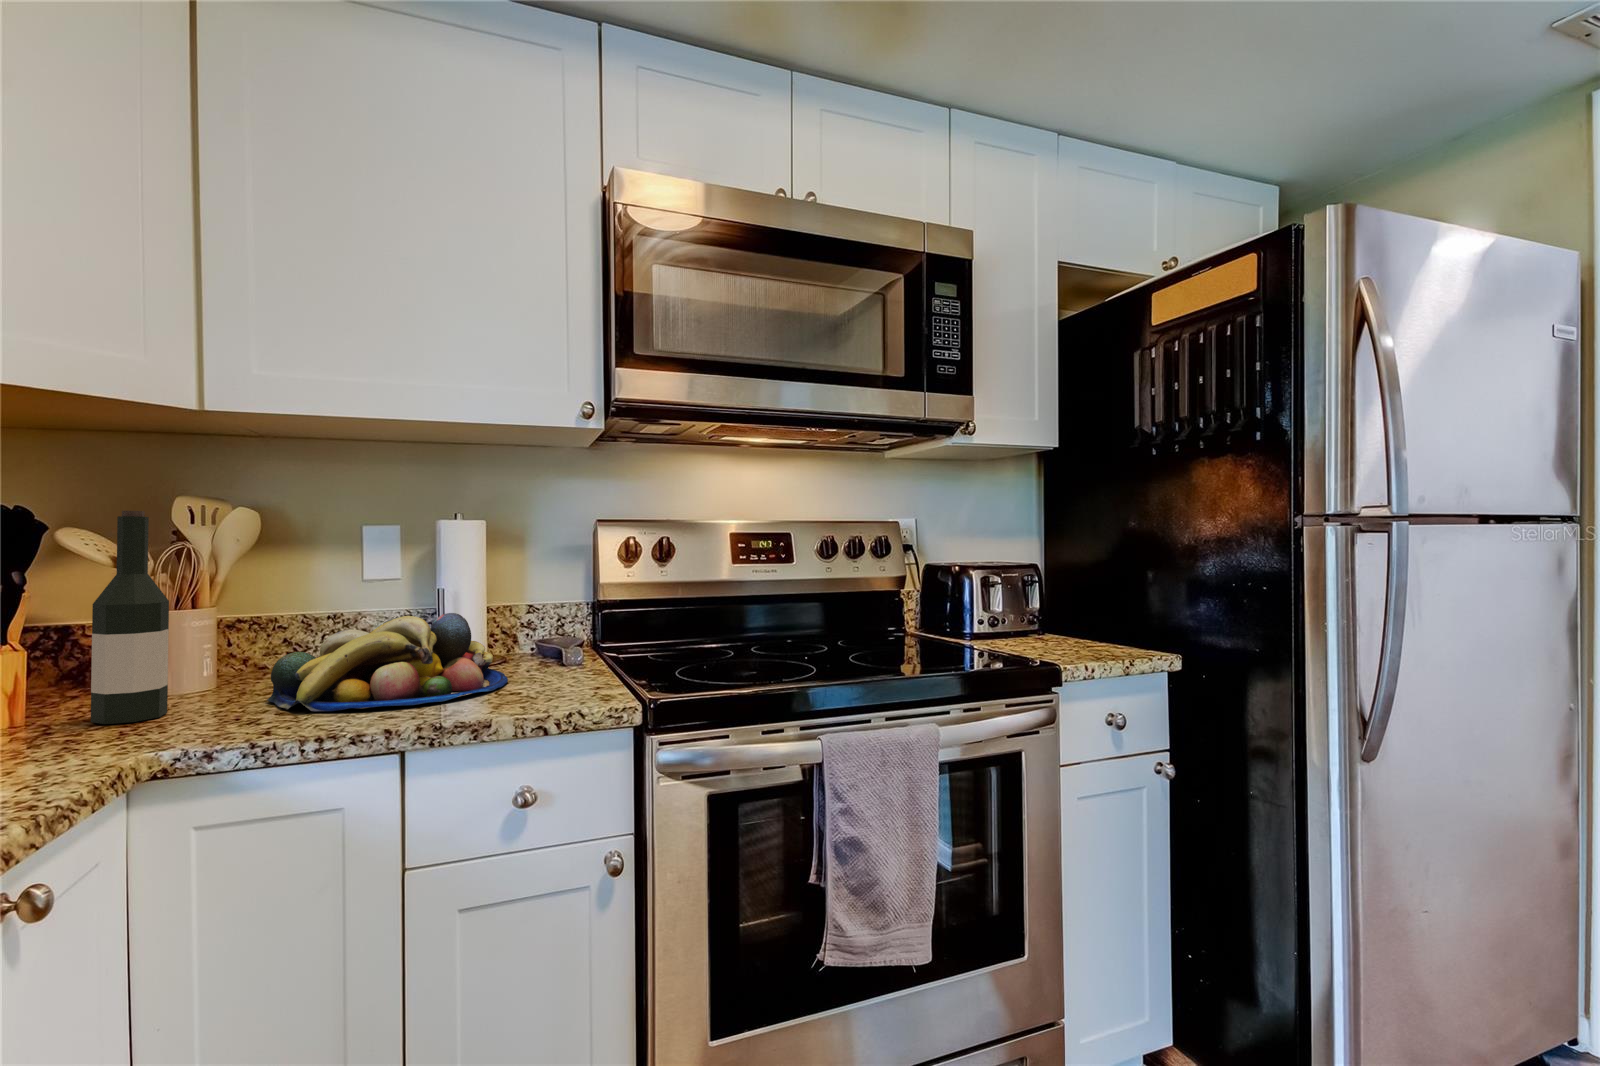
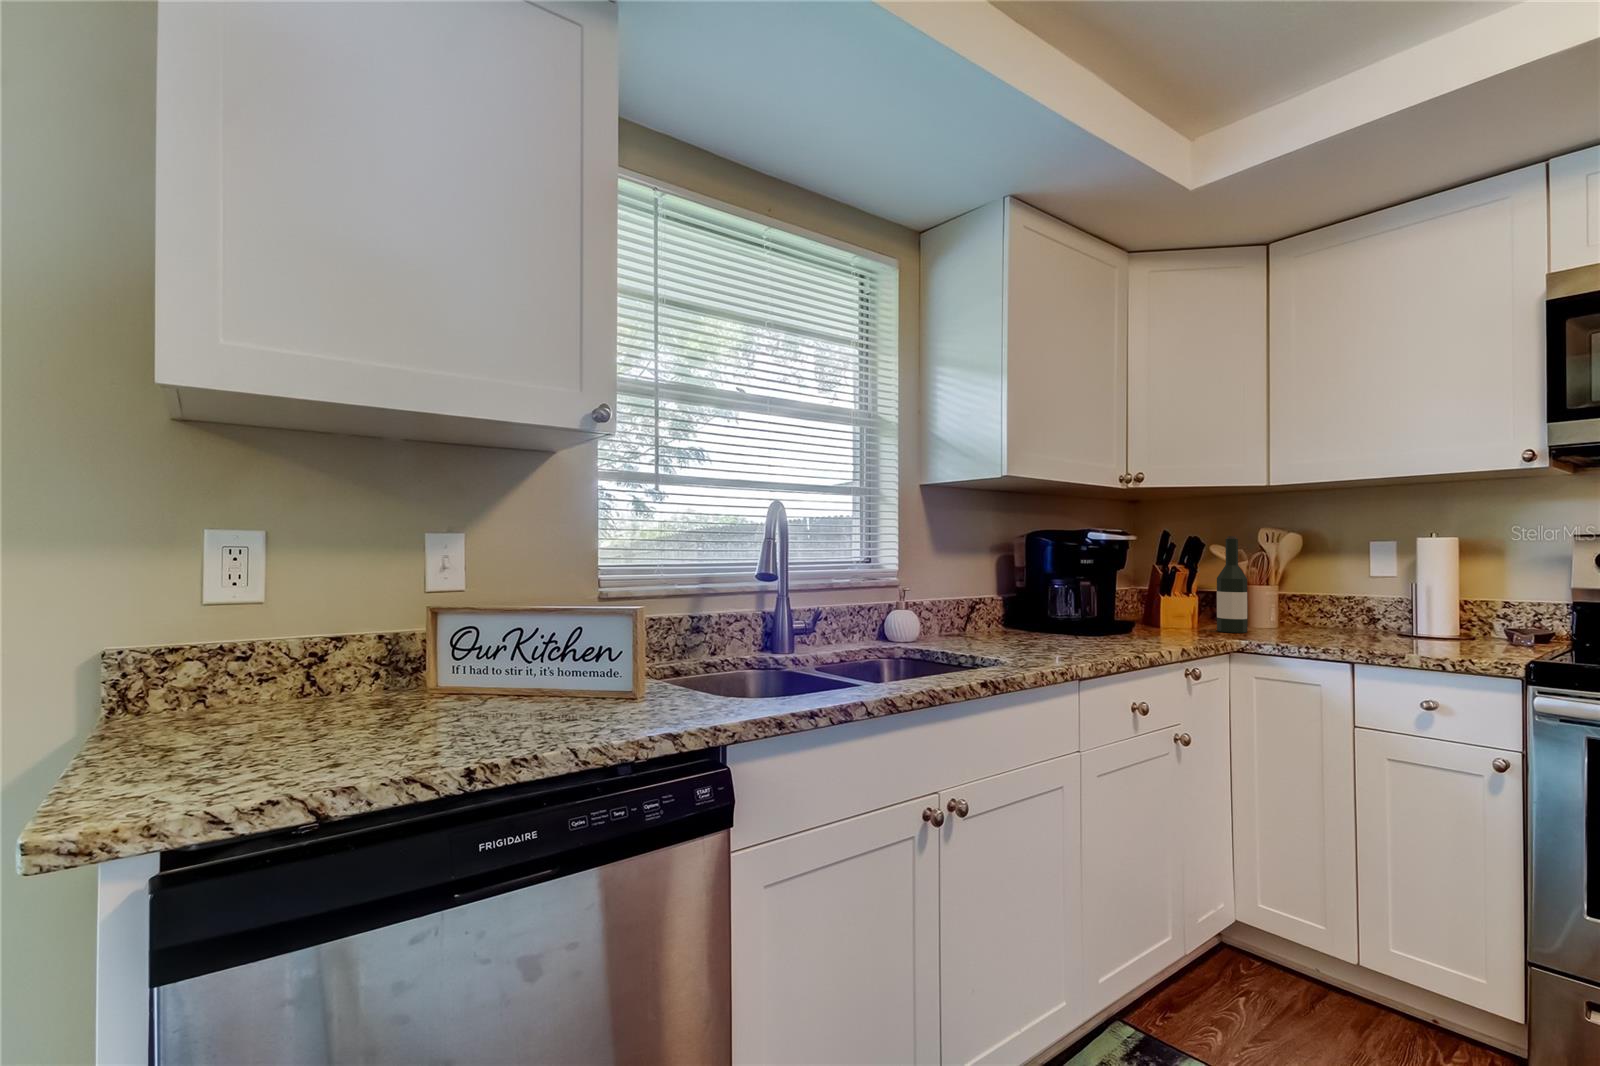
fruit bowl: present [267,613,508,711] -> none [1292,596,1451,647]

